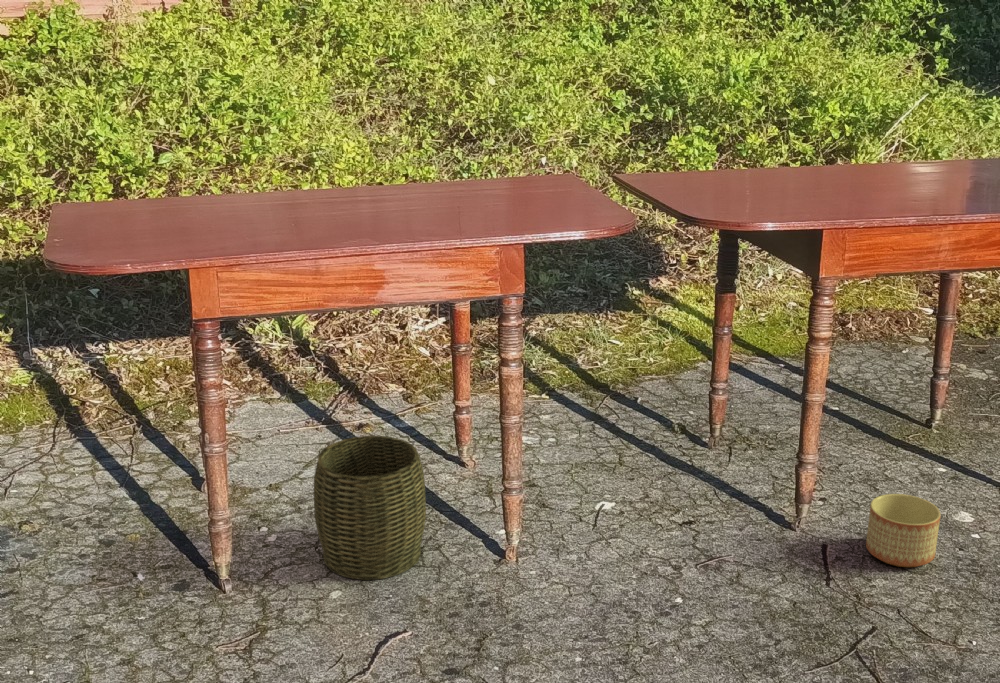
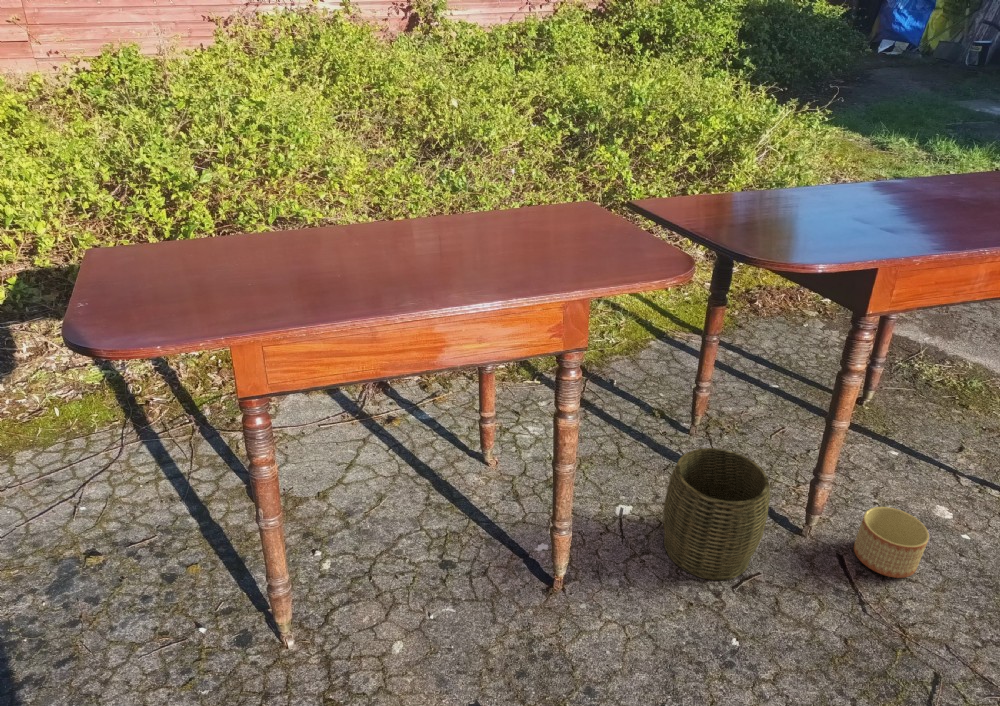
woven basket: present [314,436,426,580] -> present [664,448,770,580]

